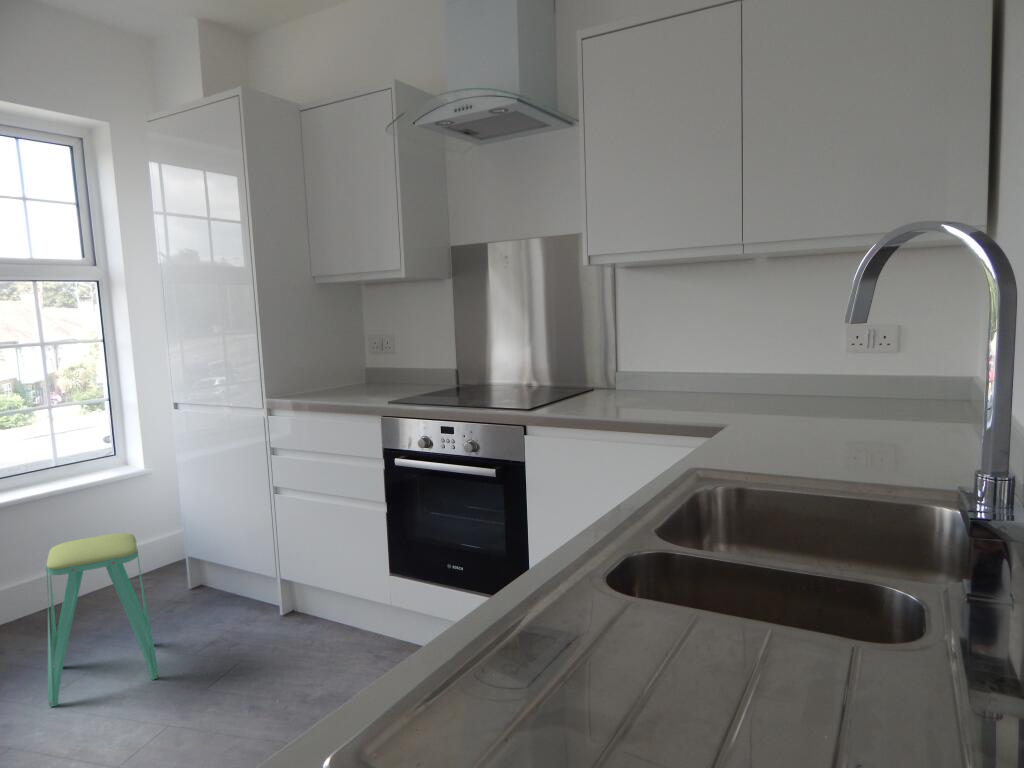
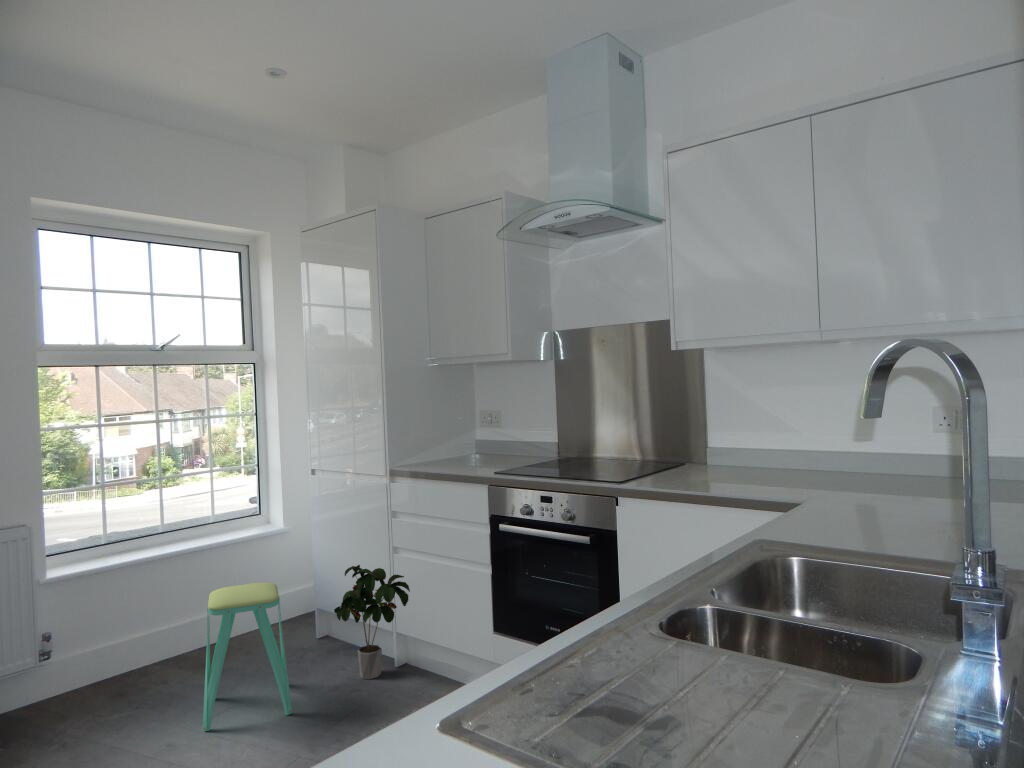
potted plant: none [207,508,295,631] -> present [334,565,410,679]

